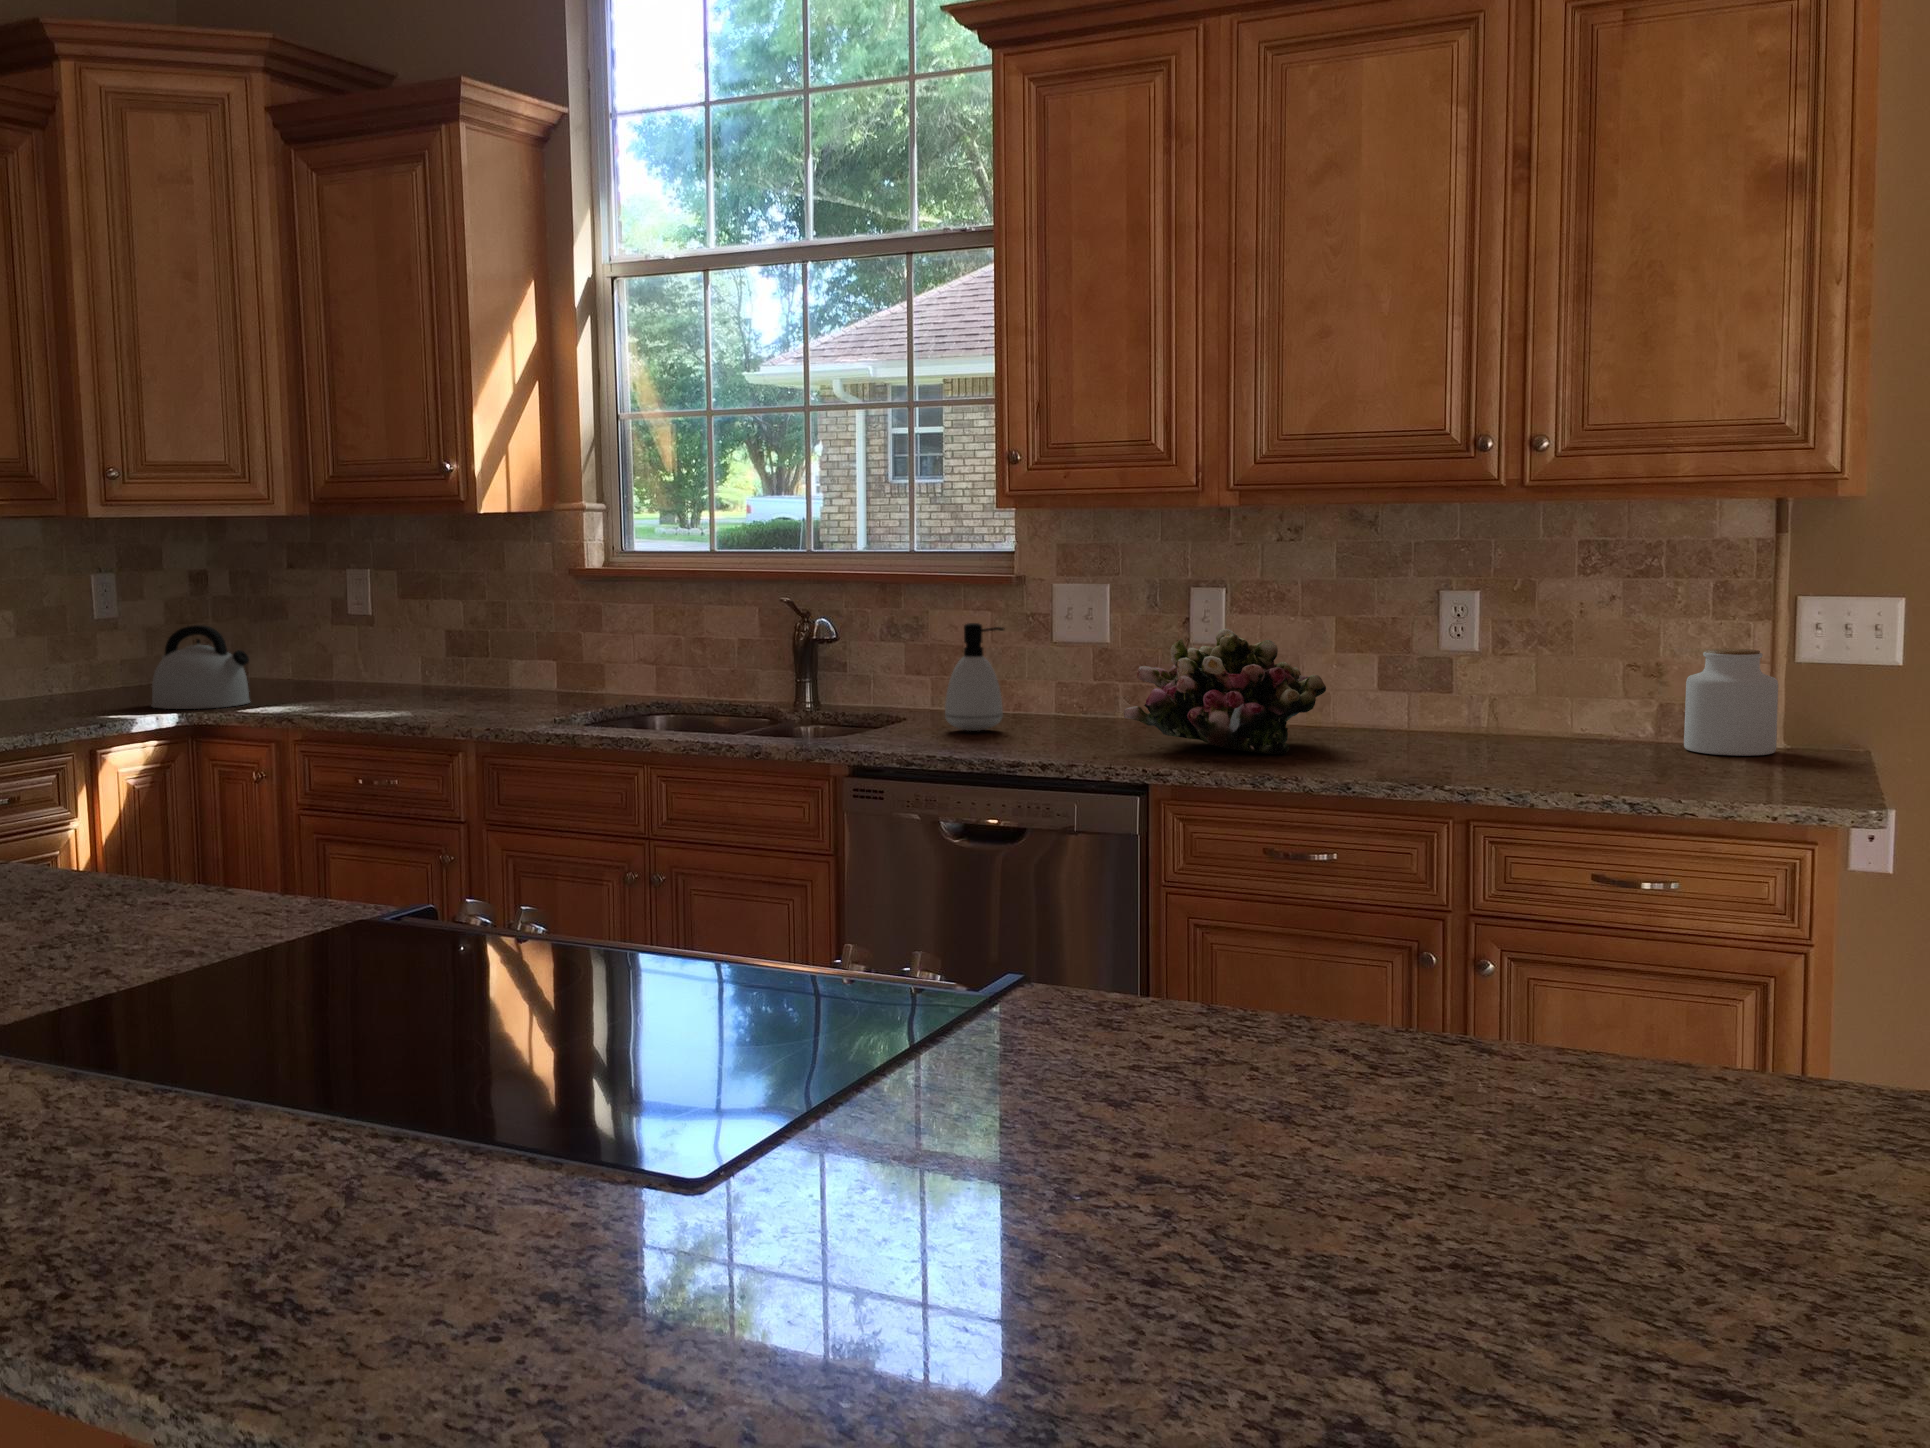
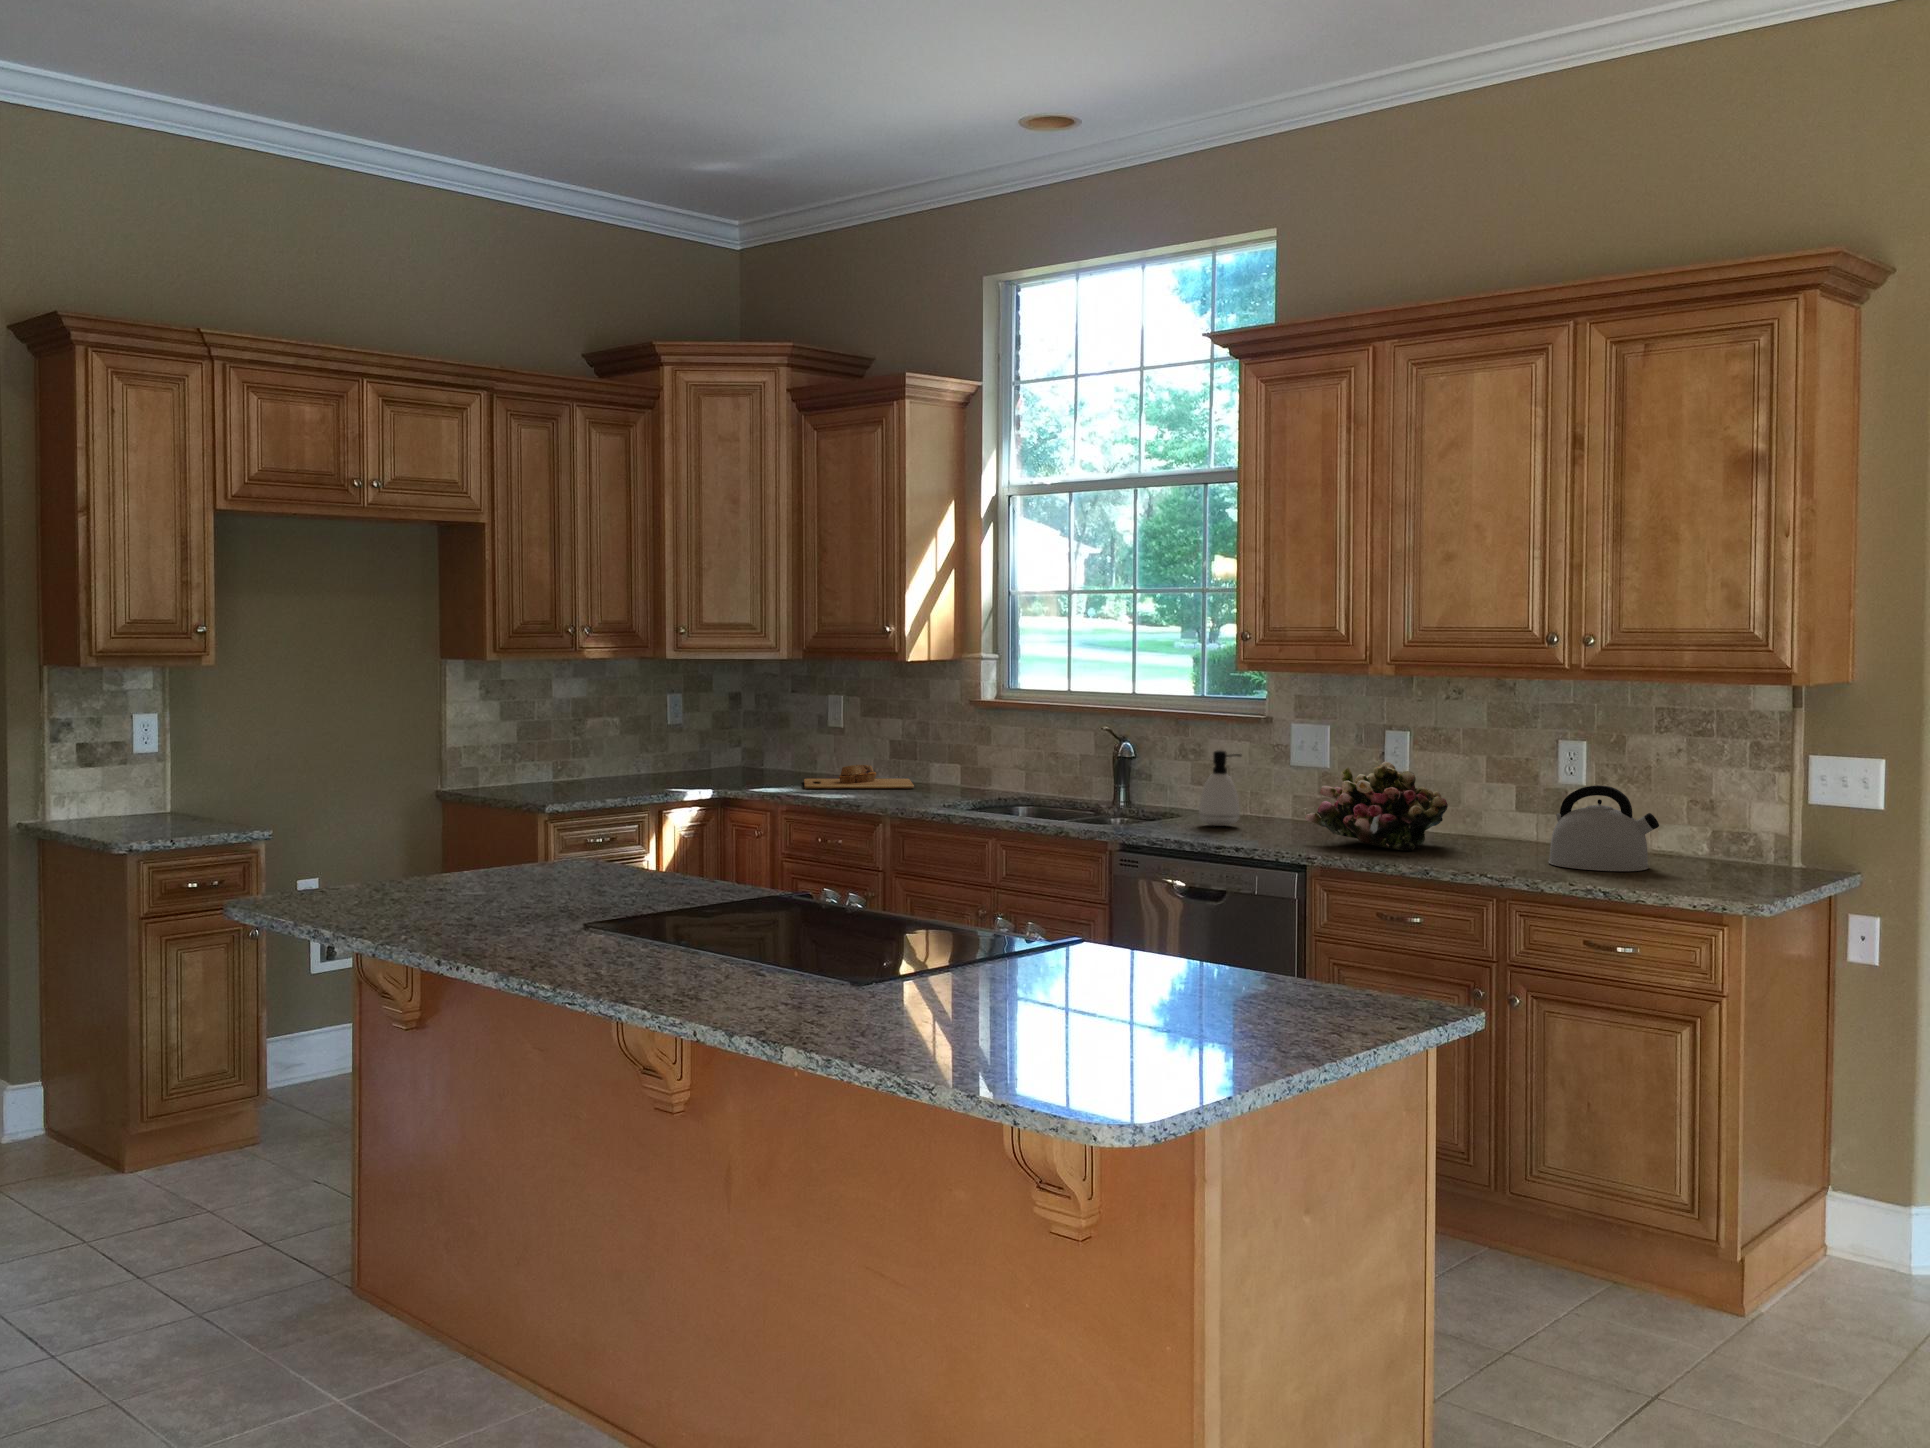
kettle: present [151,625,250,709] -> present [1548,785,1659,871]
jar: present [1684,649,1778,756] -> none [1717,791,1786,871]
cutting board: none [319,667,489,705] -> present [804,765,914,789]

